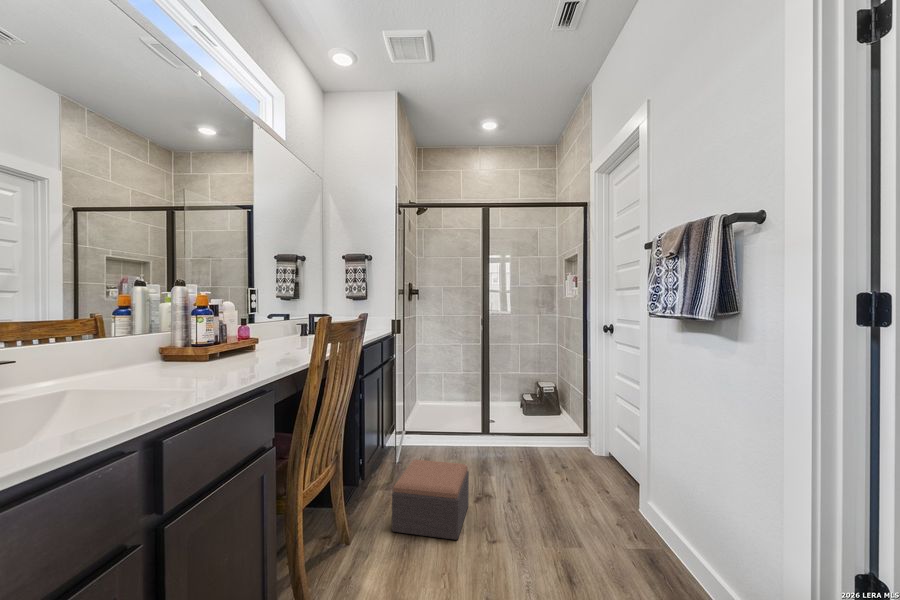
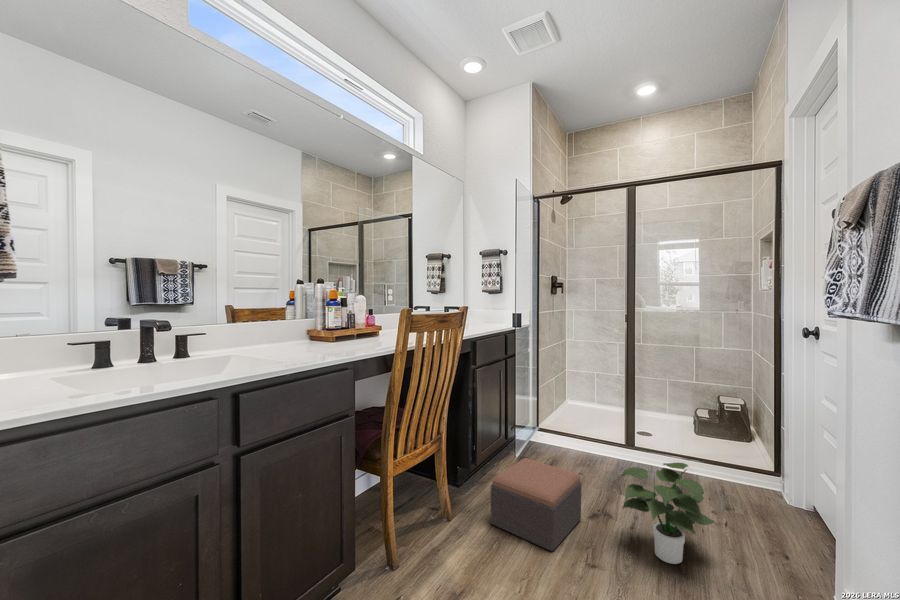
potted plant: none [503,437,572,521] -> present [622,463,717,564]

